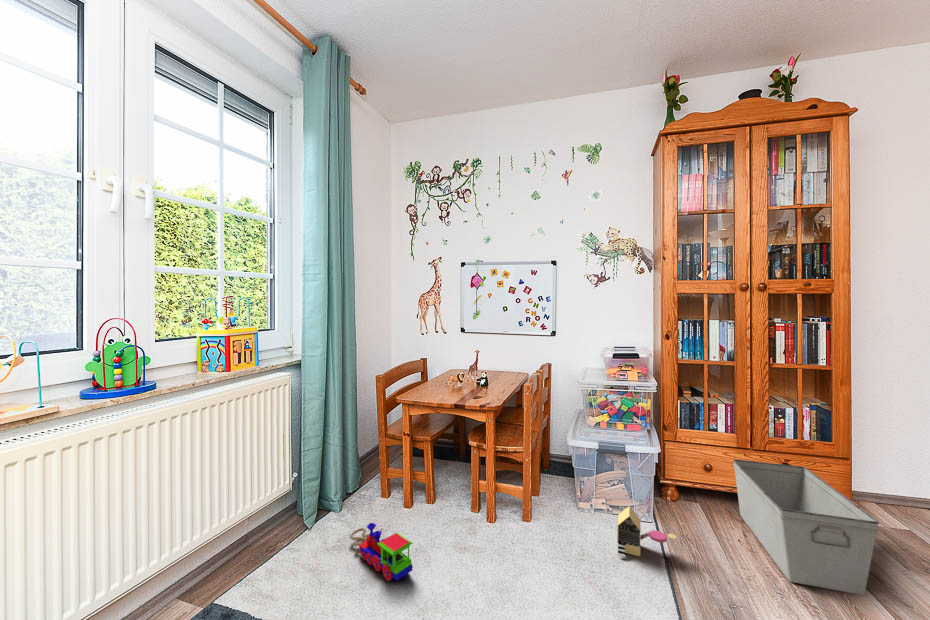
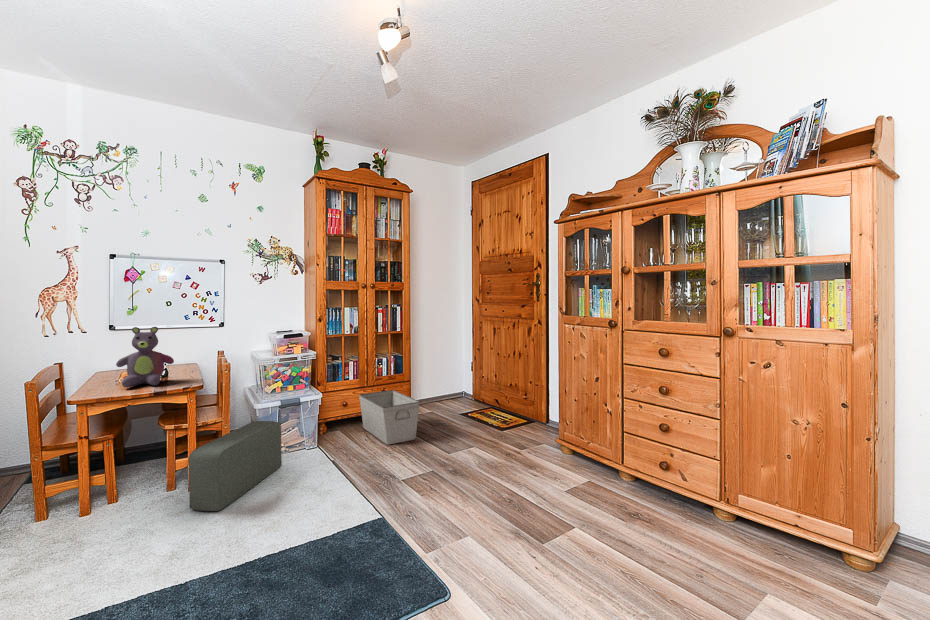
stuffed bear: none [437,334,486,400] -> present [116,327,174,388]
pouf: none [469,468,597,594] -> present [189,421,281,511]
toy house: present [617,506,677,557] -> none [296,434,333,465]
toy train: present [350,523,412,581] -> none [33,504,136,547]

